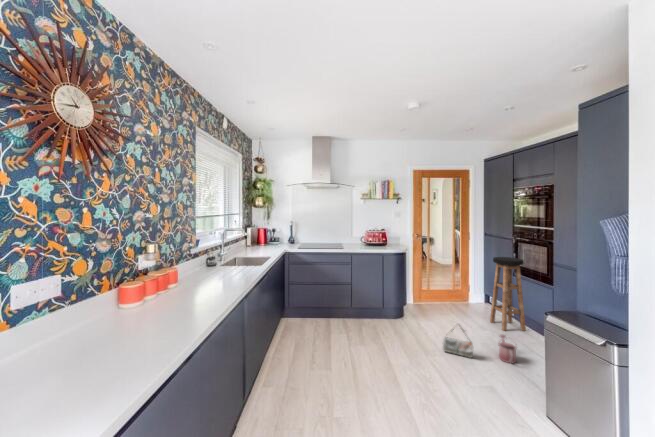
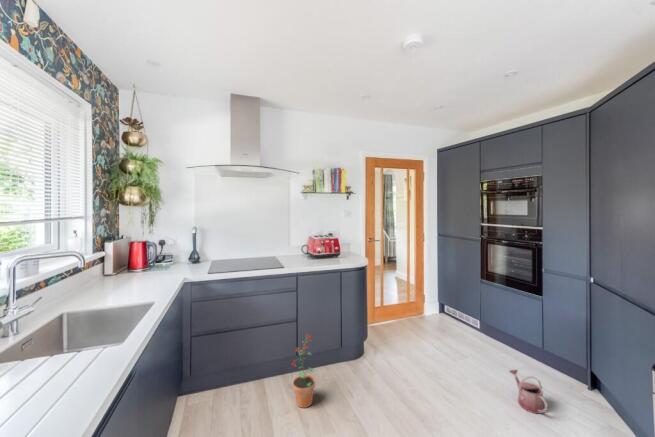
bar stool: present [490,257,526,331] -> none [466,262,508,355]
potted plant: none [340,289,355,332] -> present [293,333,315,408]
bag: present [442,324,473,358] -> none [452,368,499,418]

